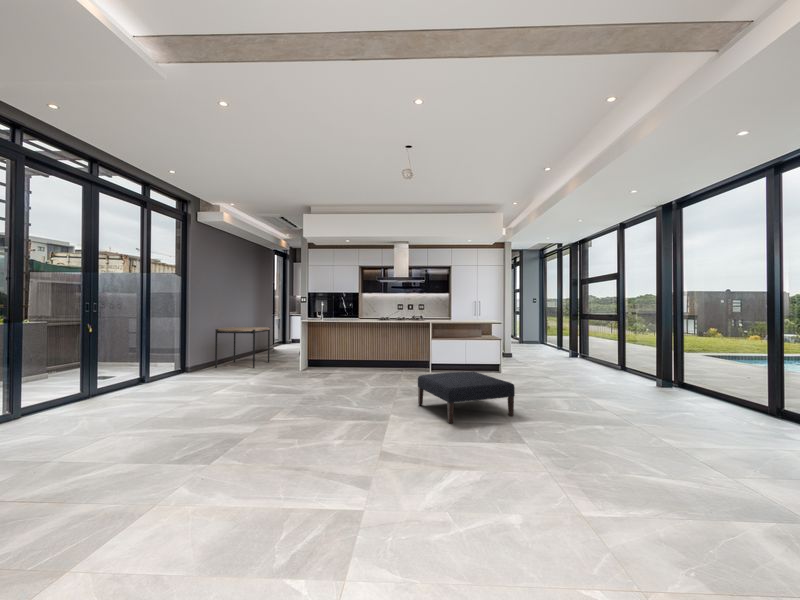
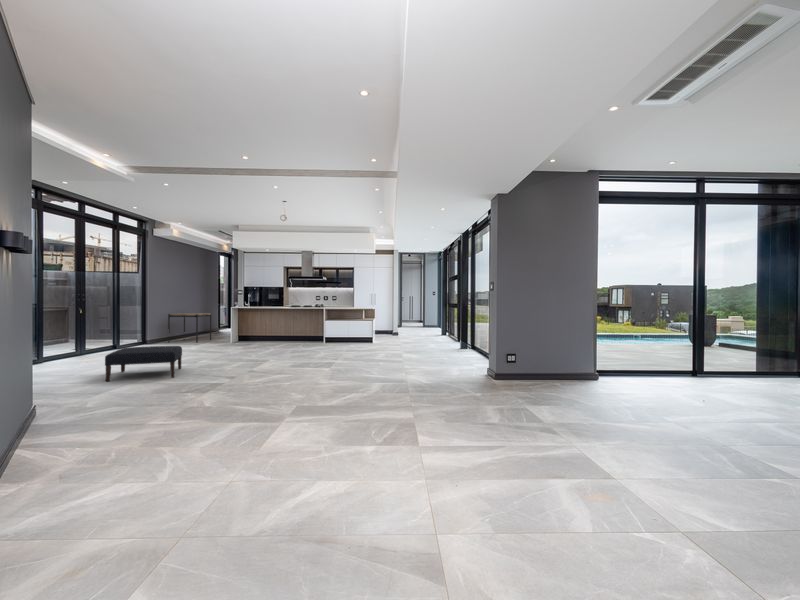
ottoman: present [418,372,515,423] -> present [105,346,182,381]

